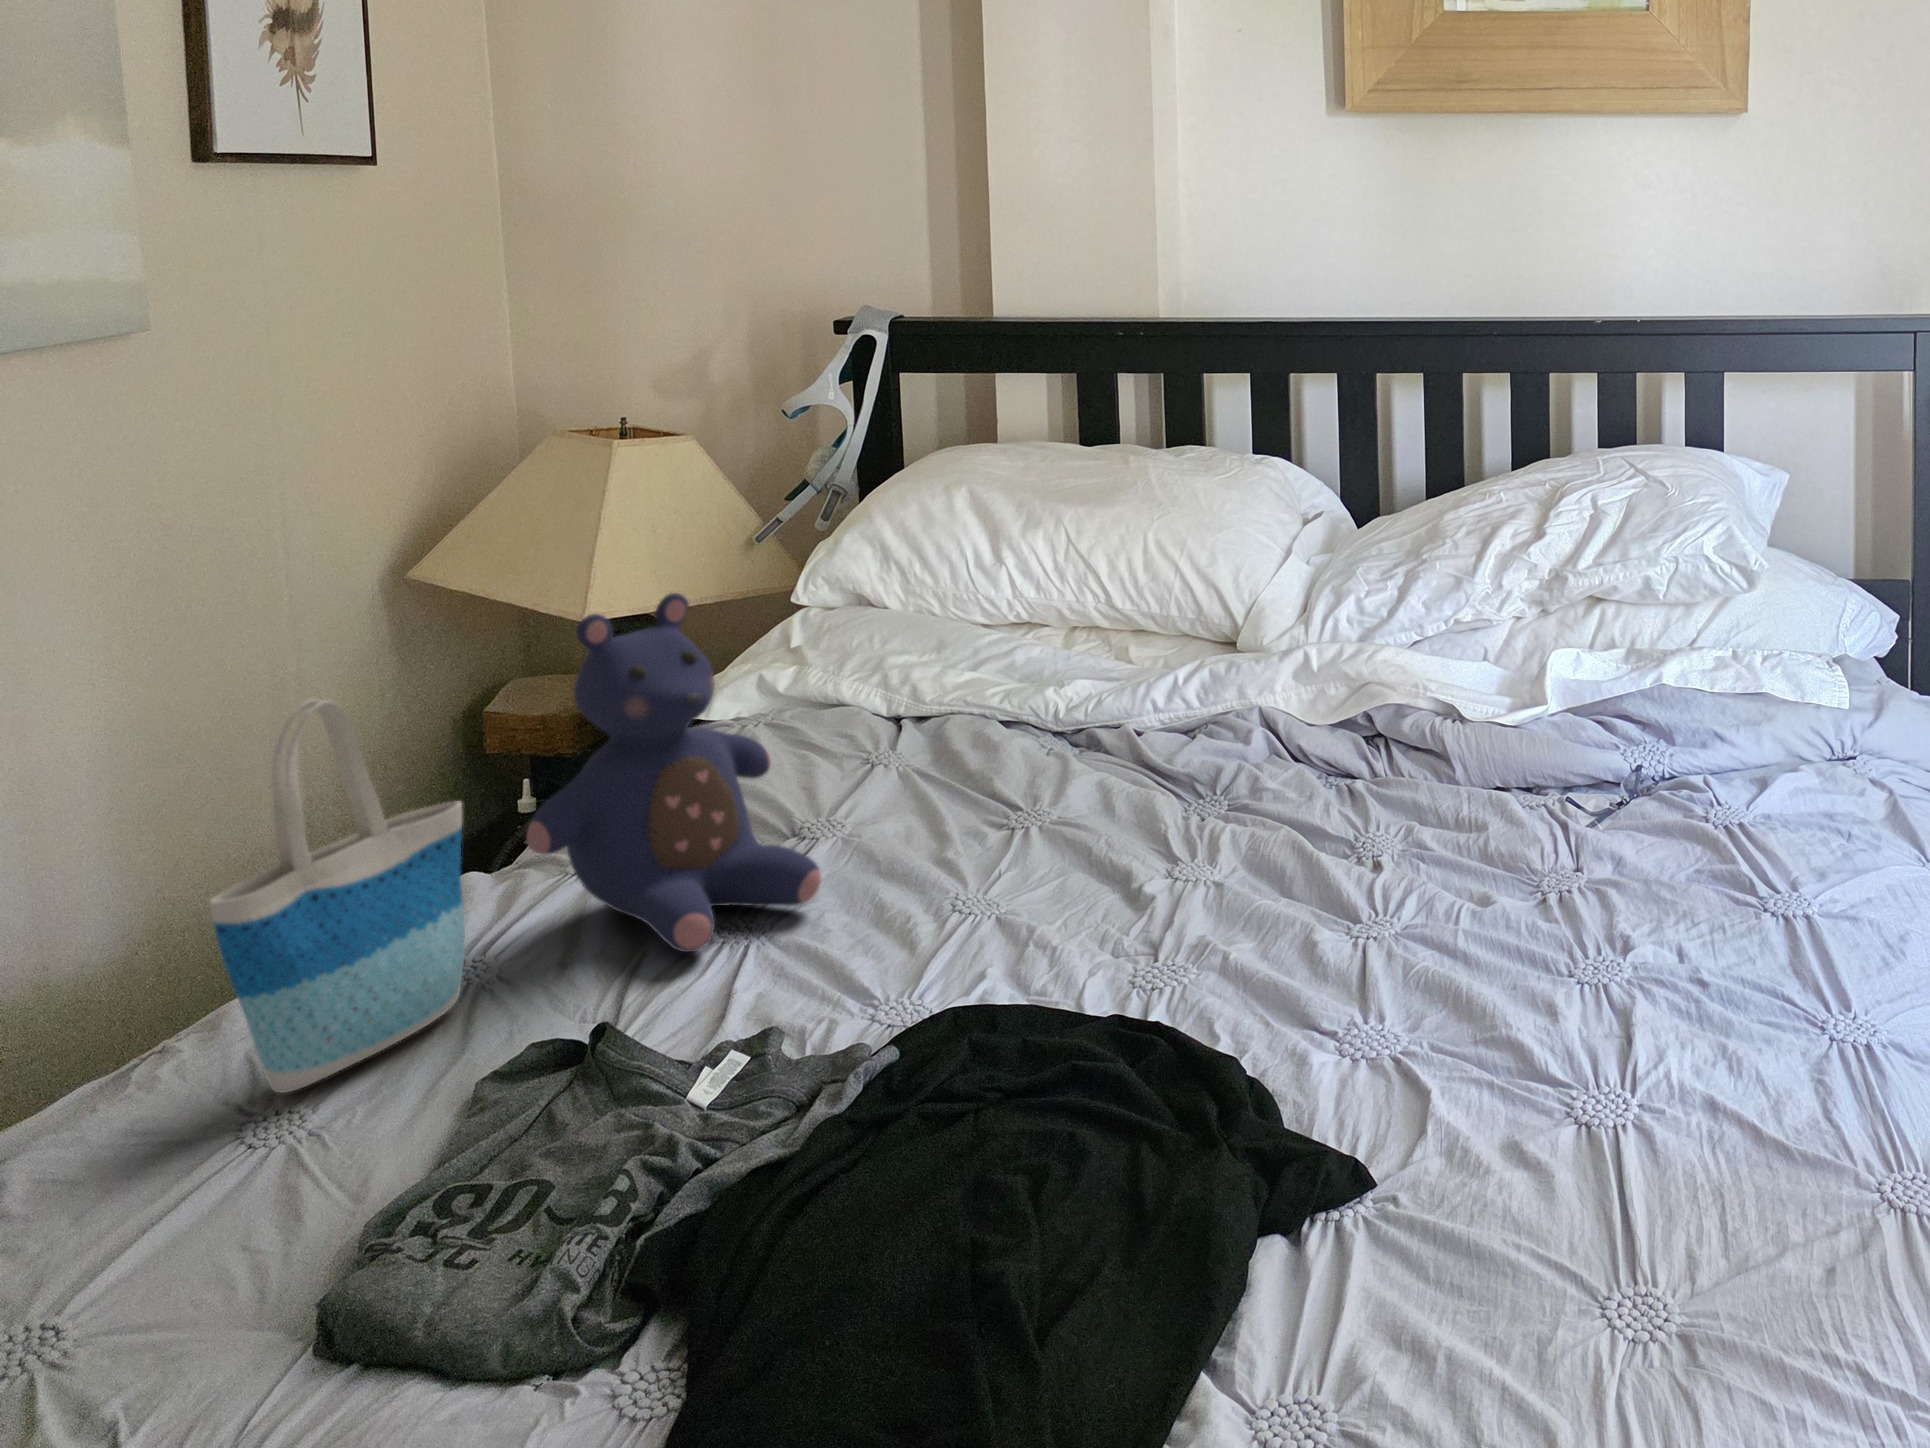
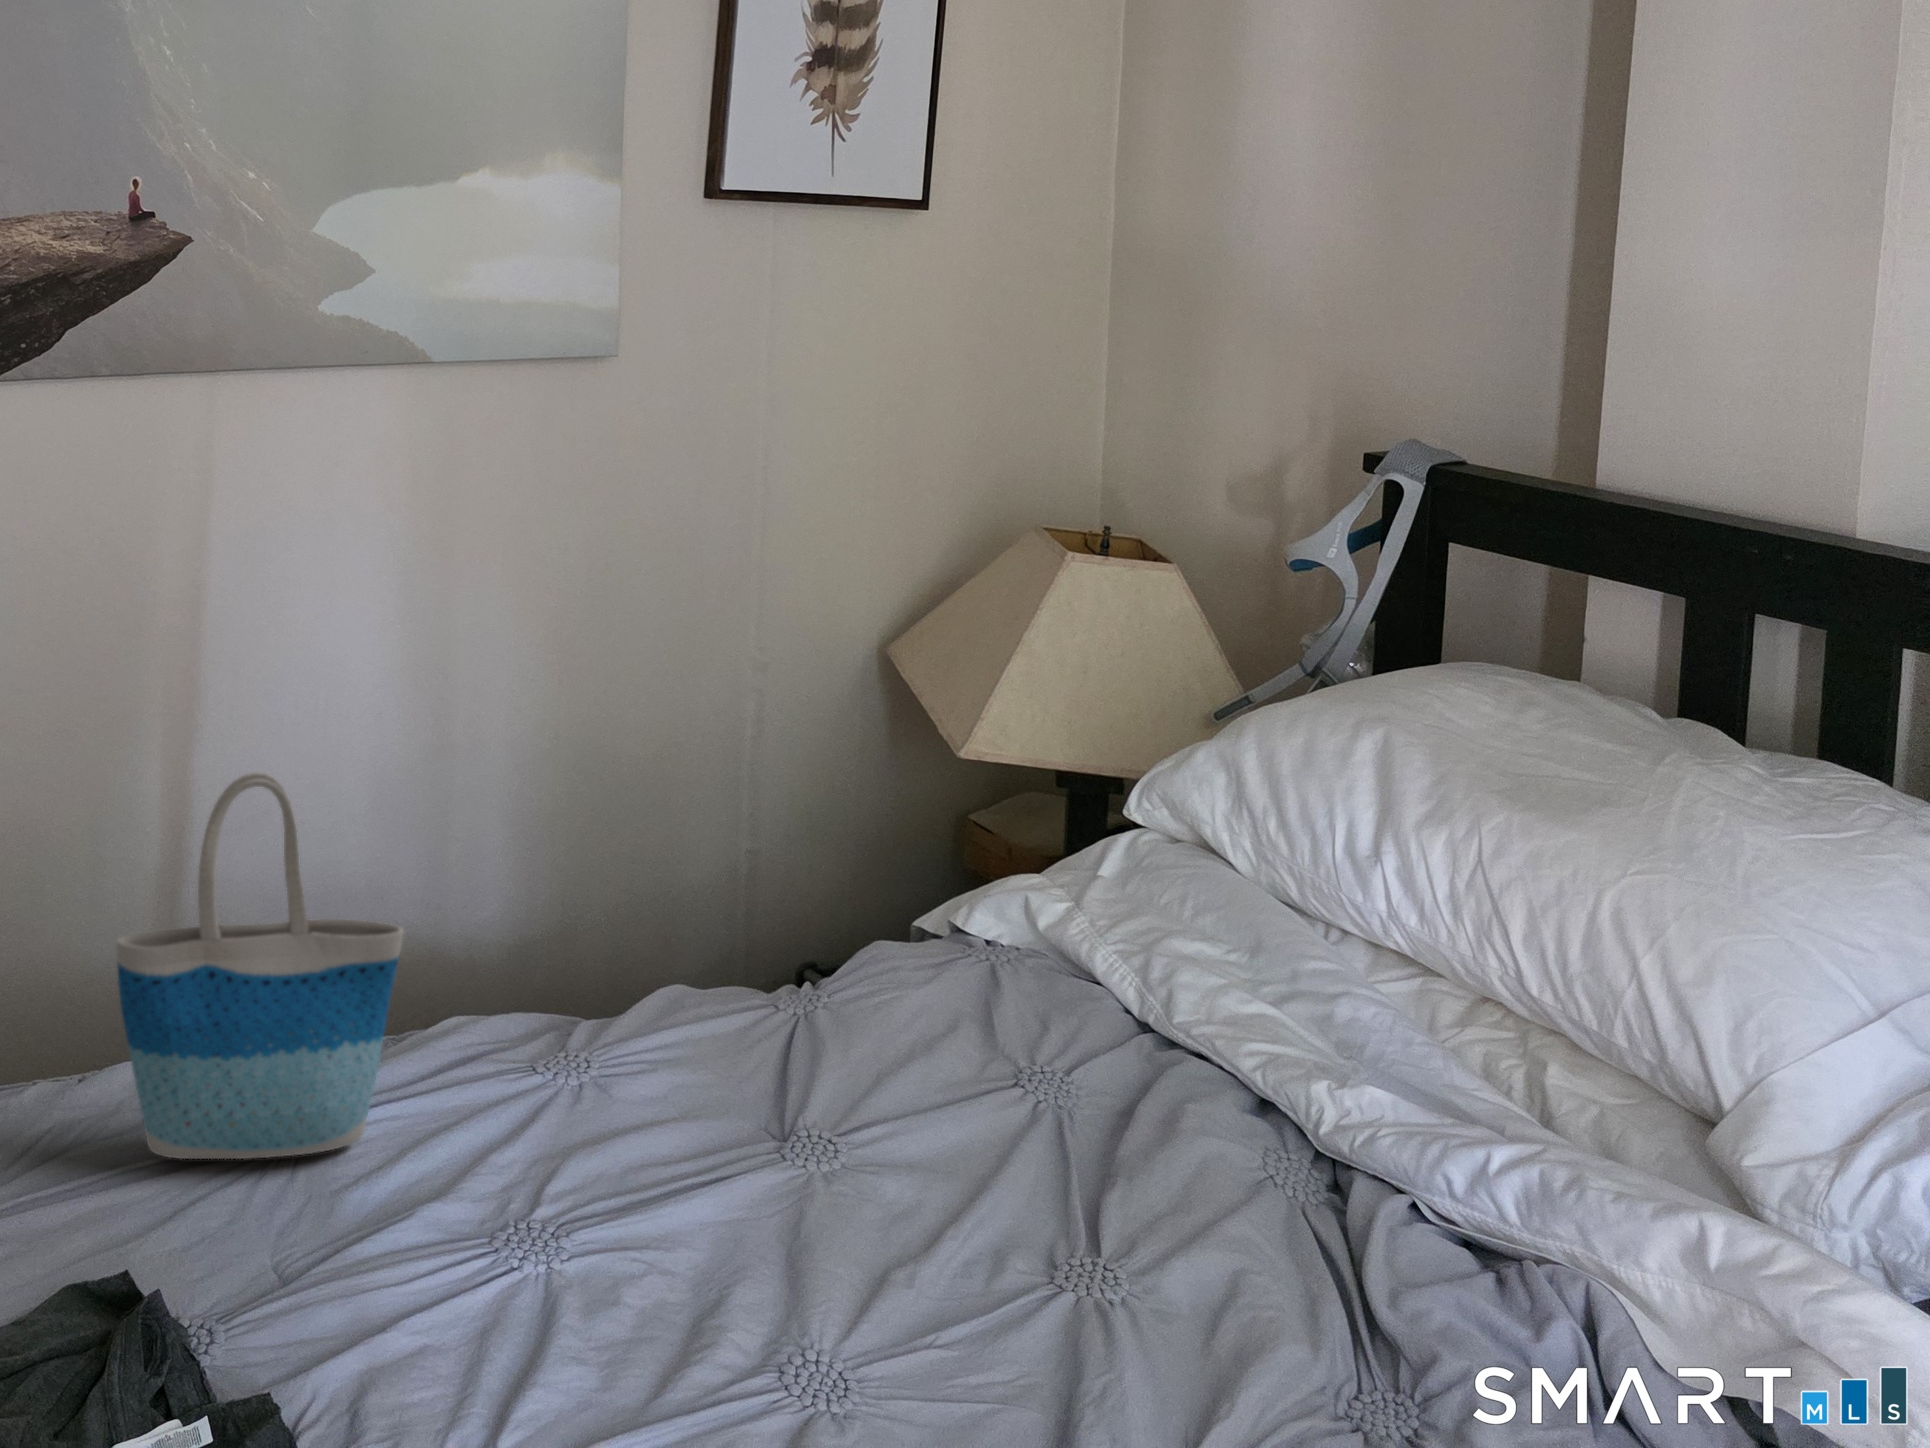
teddy bear: present [527,593,821,952] -> none [494,769,816,1238]

